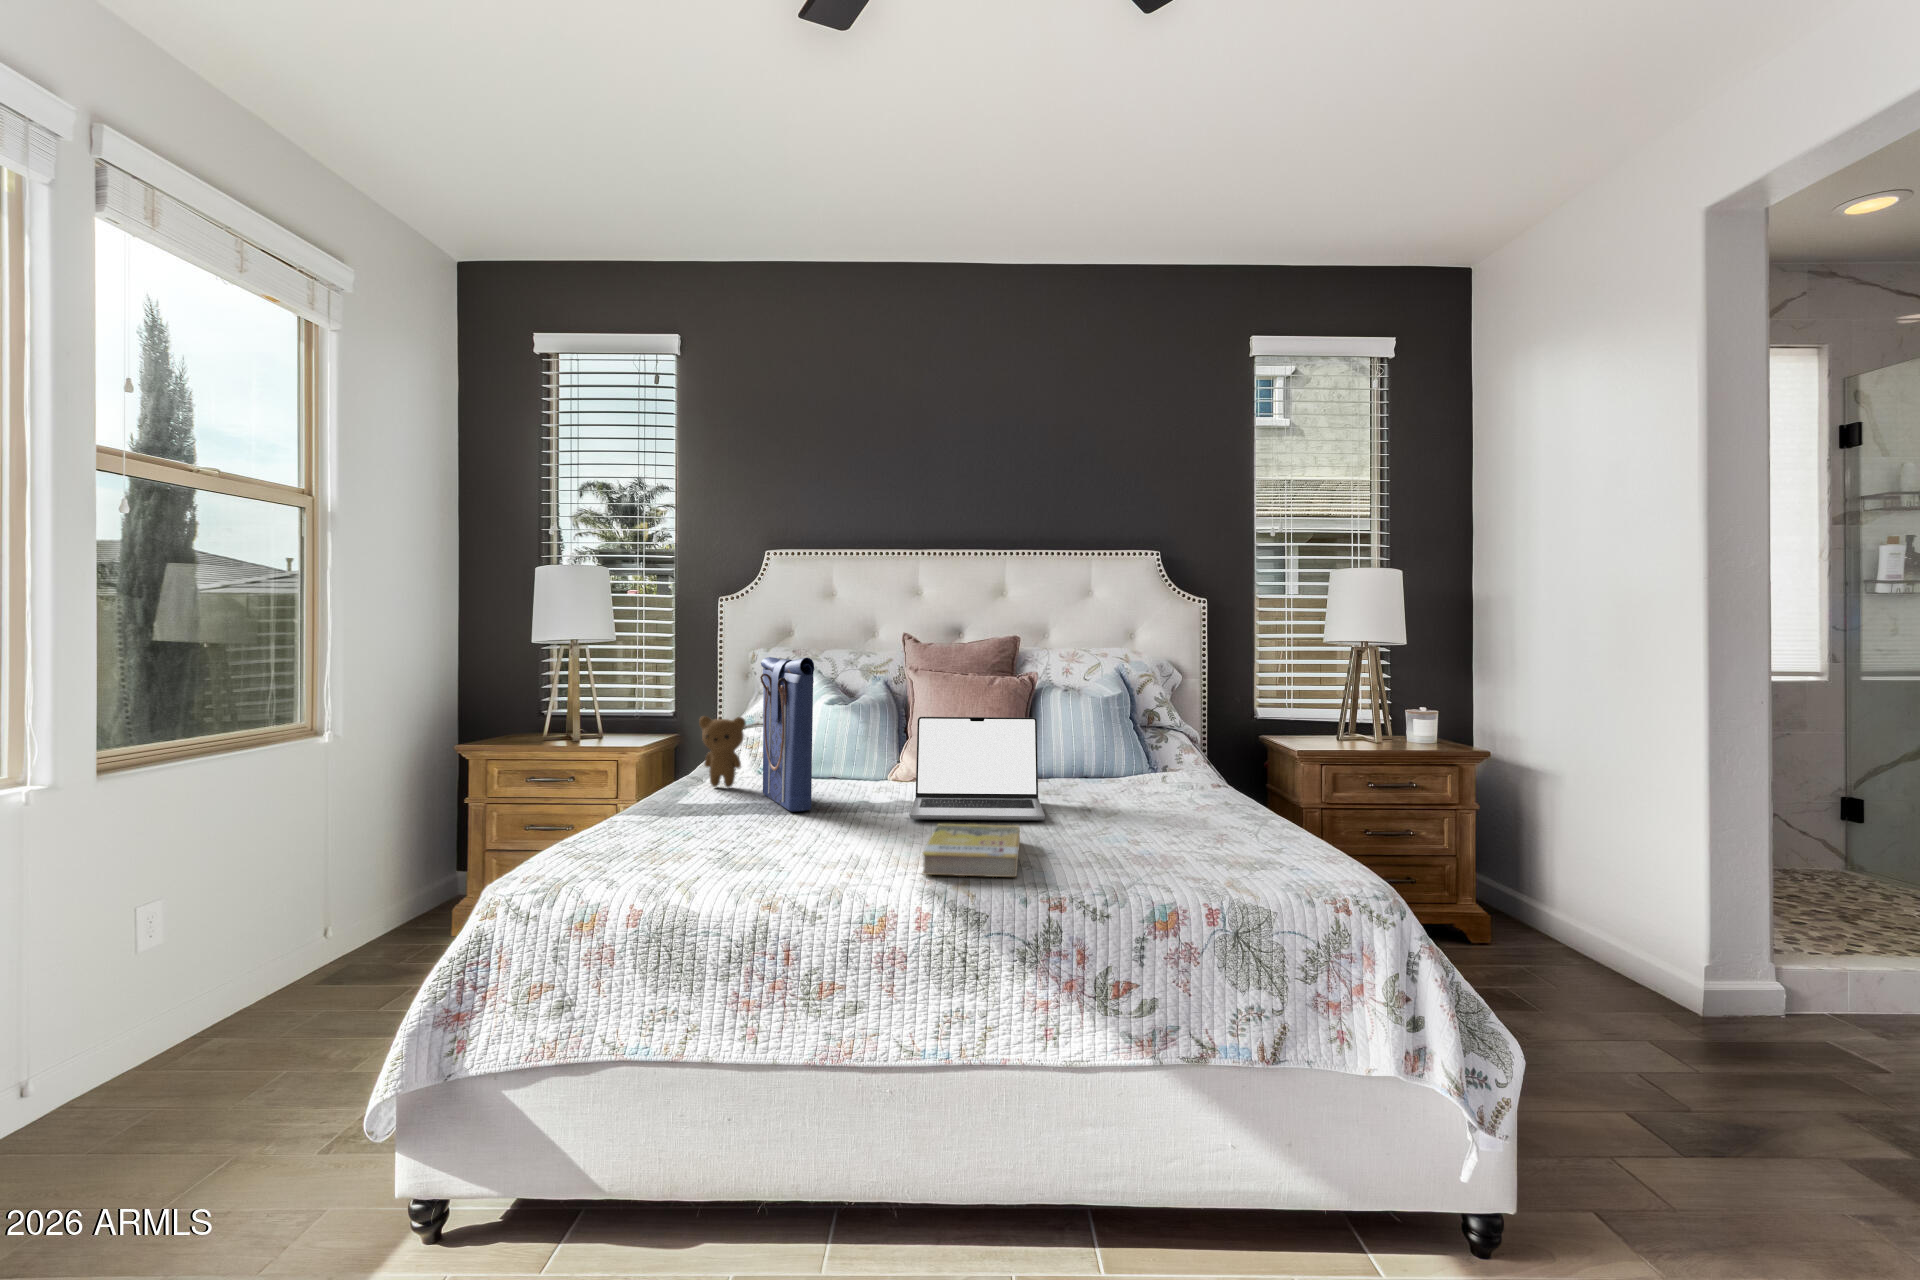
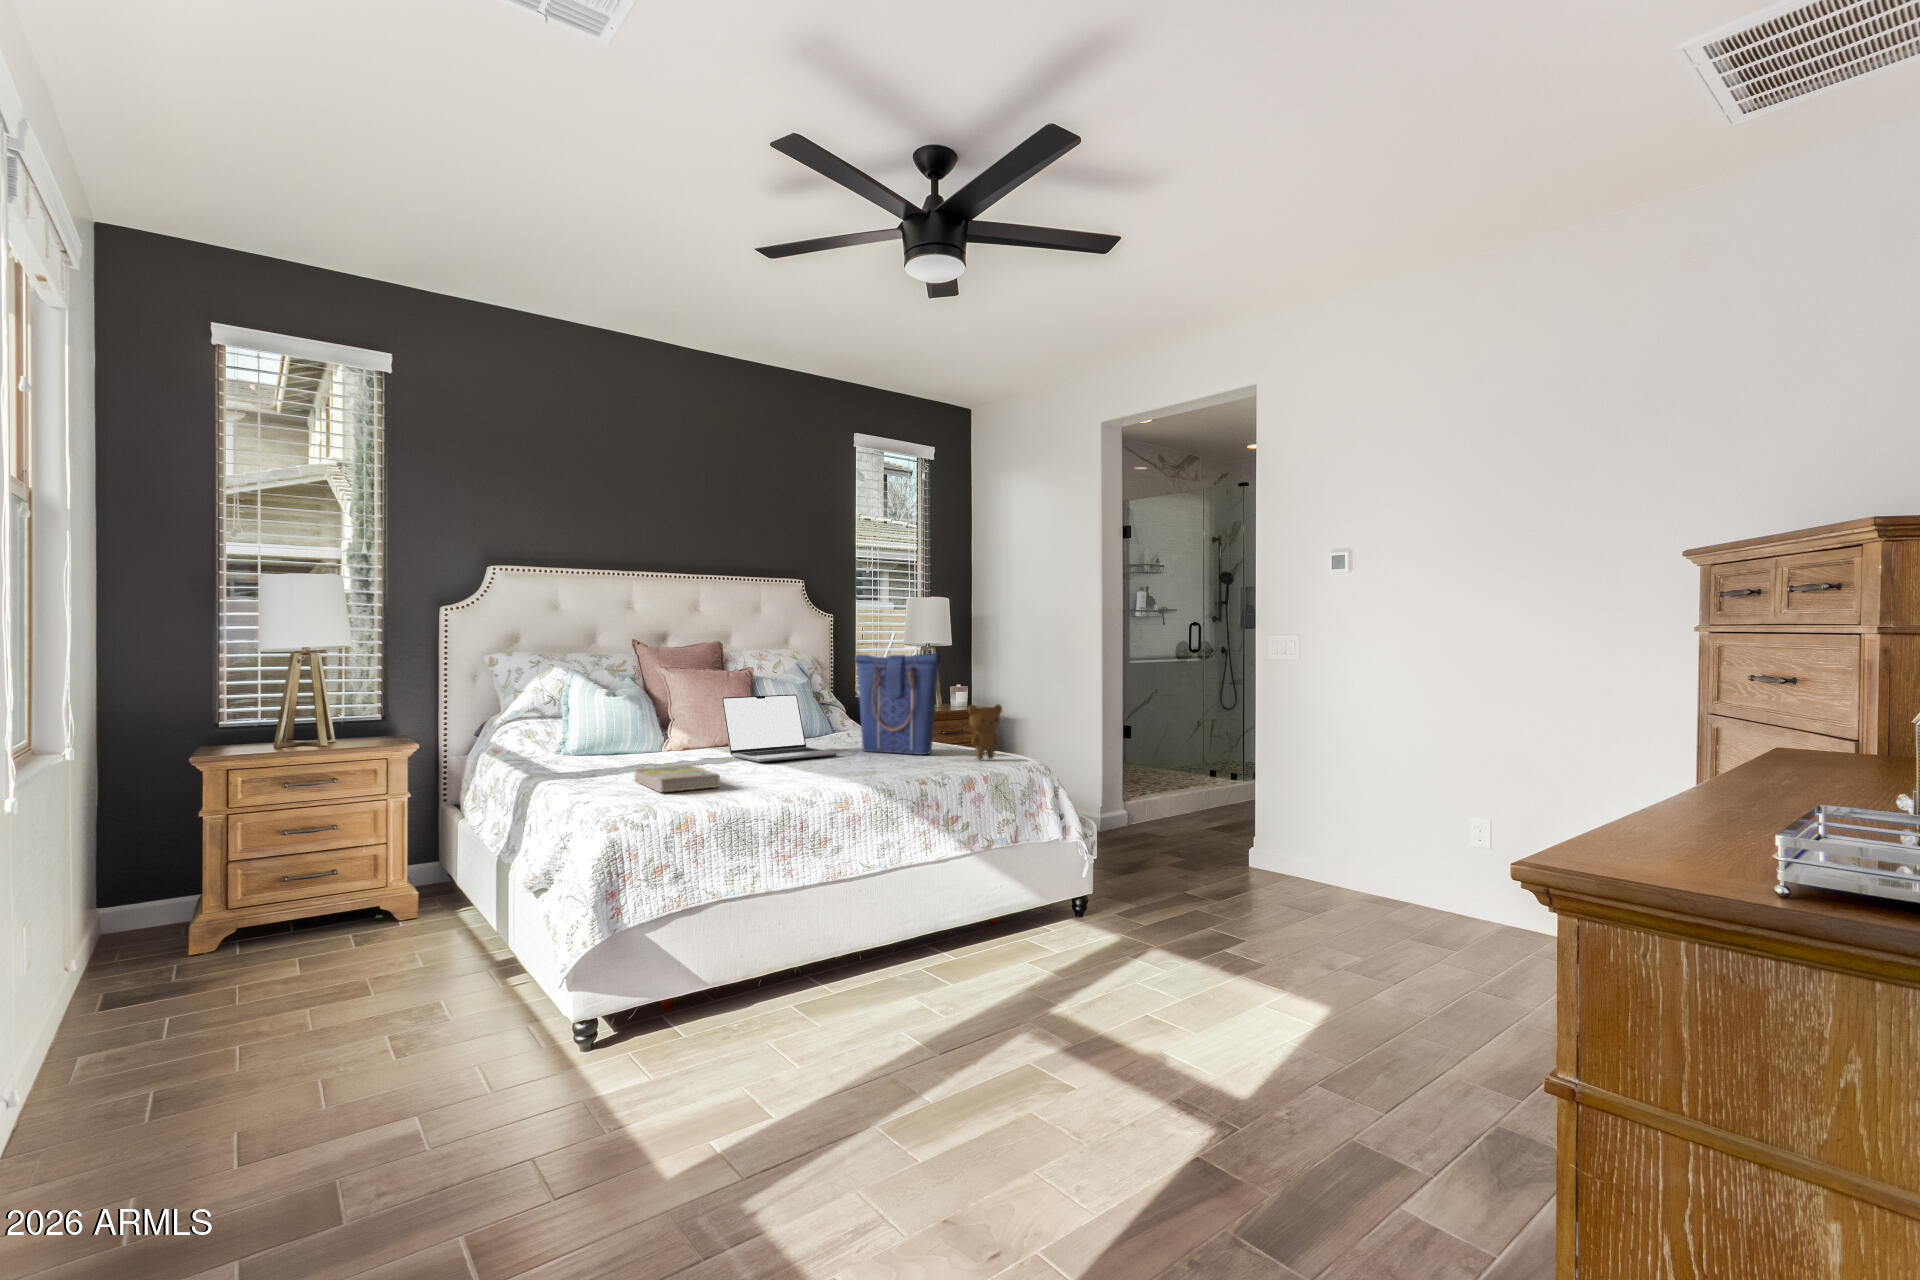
tote bag: present [760,657,815,812] -> present [855,653,940,755]
teddy bear: present [699,716,746,788] -> present [968,704,1002,760]
book: present [922,824,1020,877] -> present [635,765,720,792]

